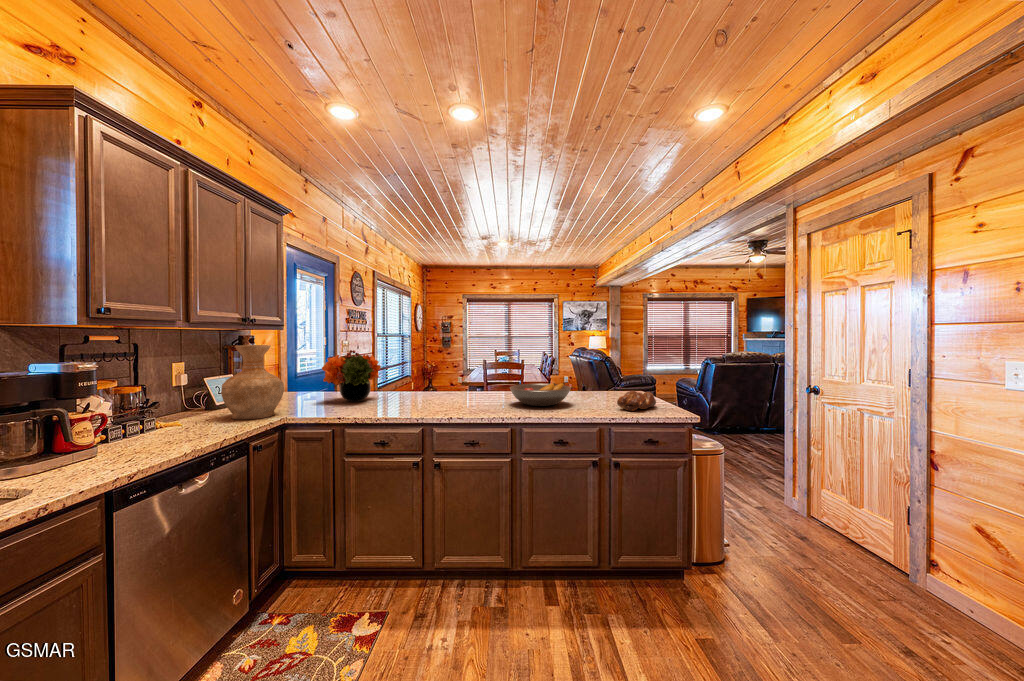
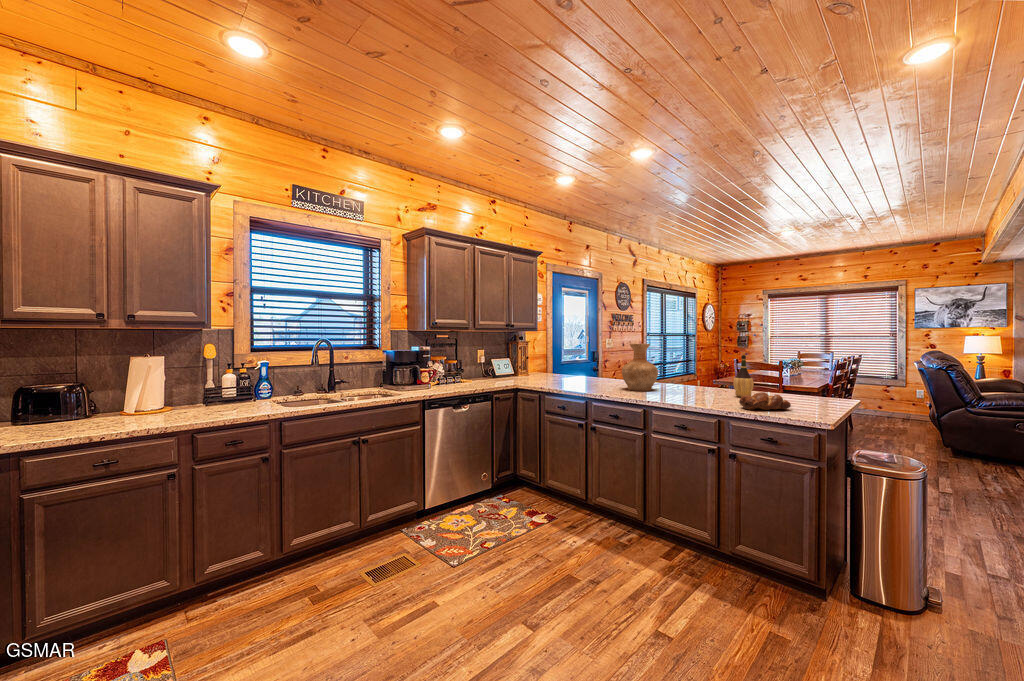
vase: present [221,345,284,420] -> present [622,344,658,391]
flower arrangement: present [322,350,381,402] -> none [546,347,585,383]
wine bottle: none [570,350,589,397] -> present [733,352,754,397]
fruit bowl: present [510,383,571,406] -> none [657,380,713,398]

